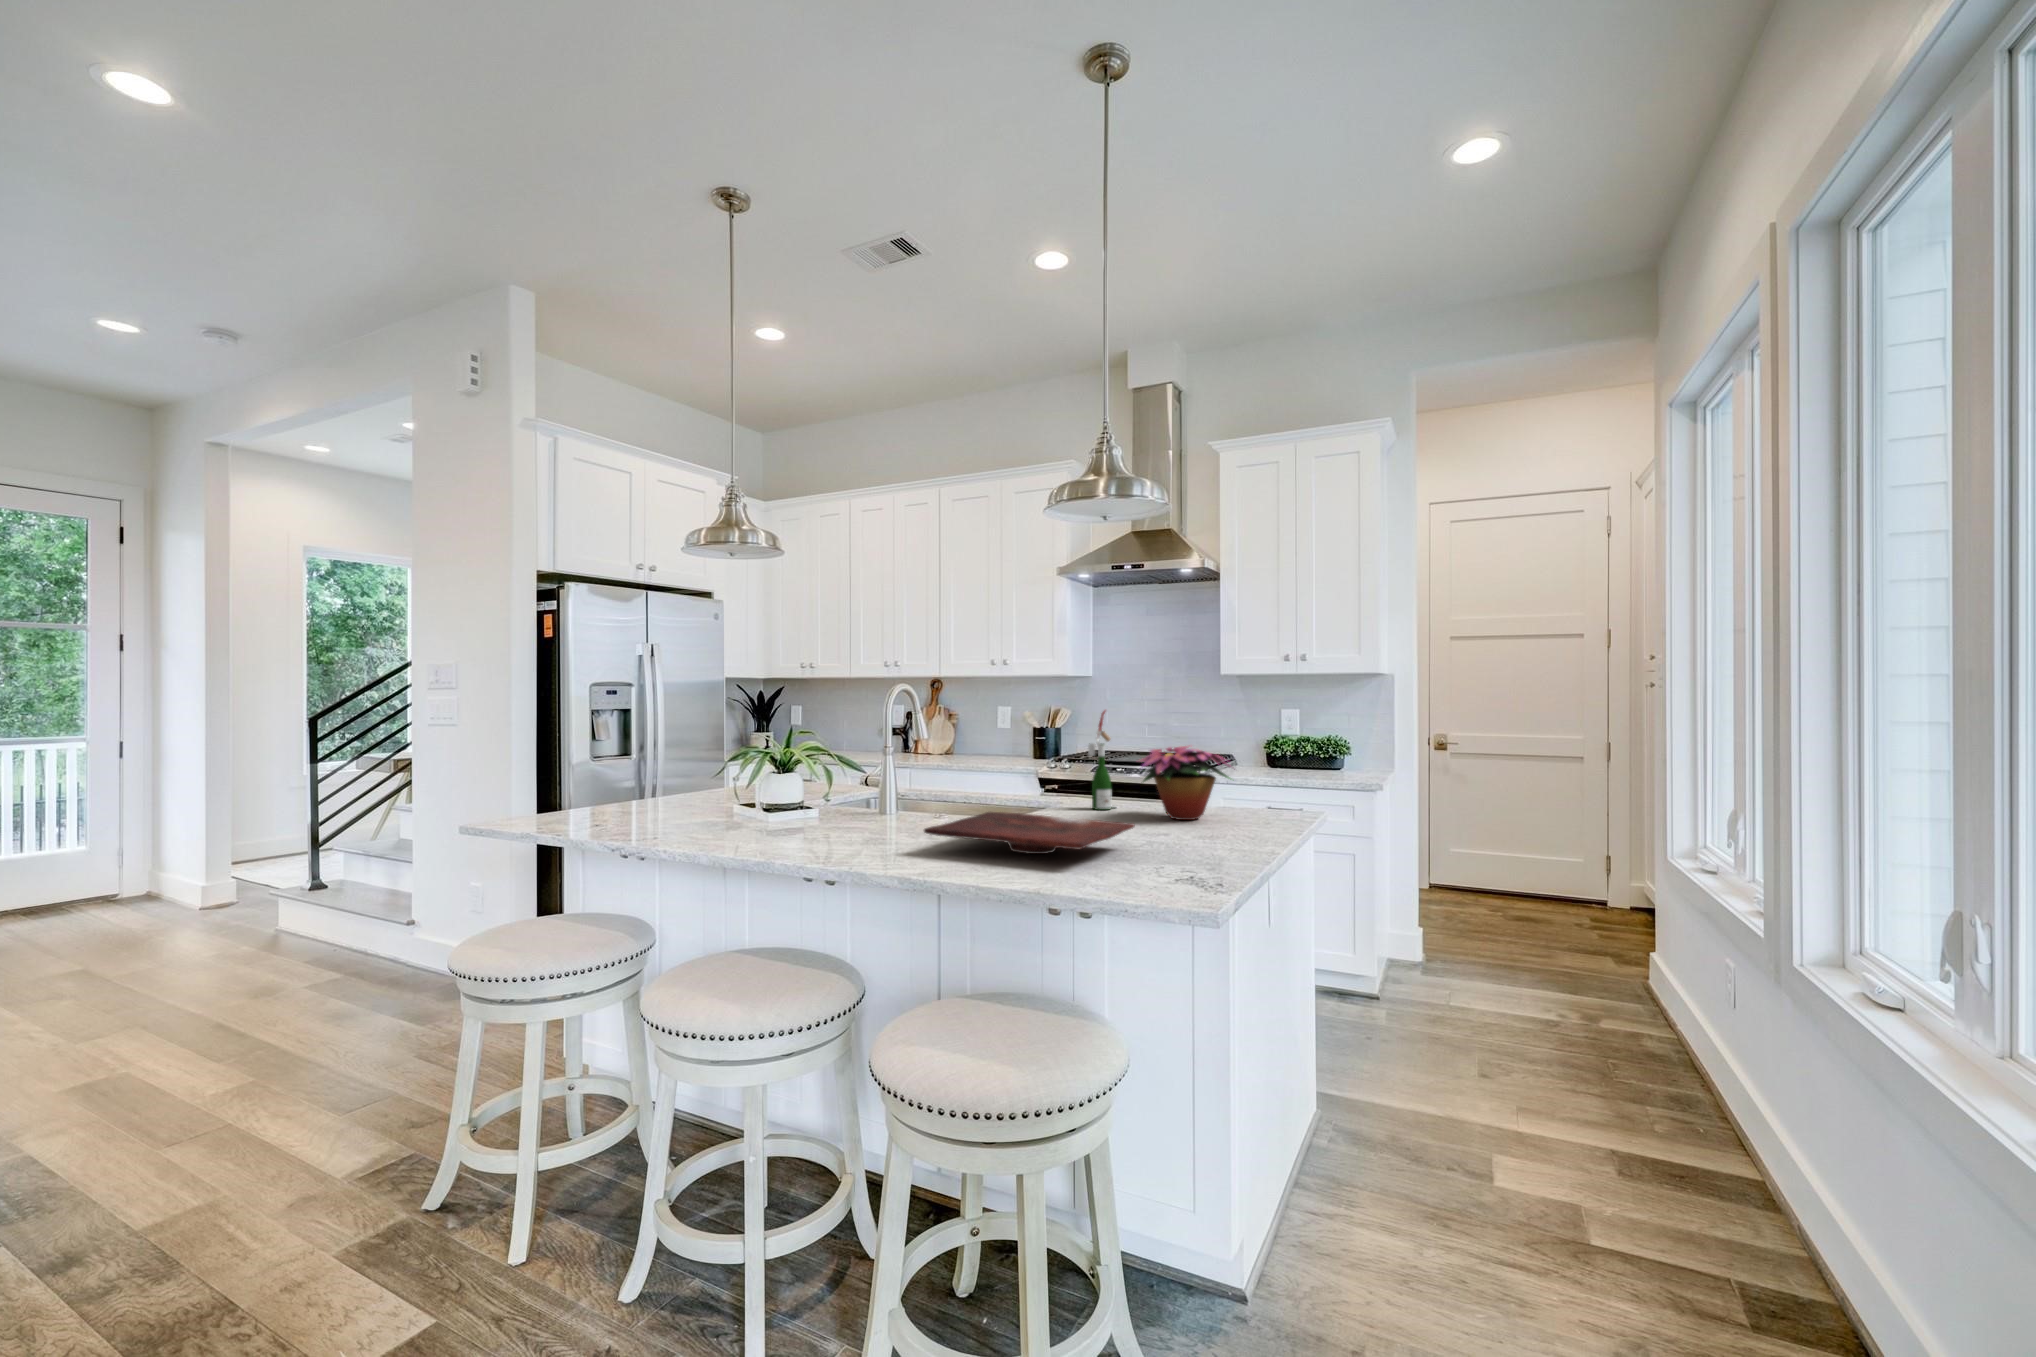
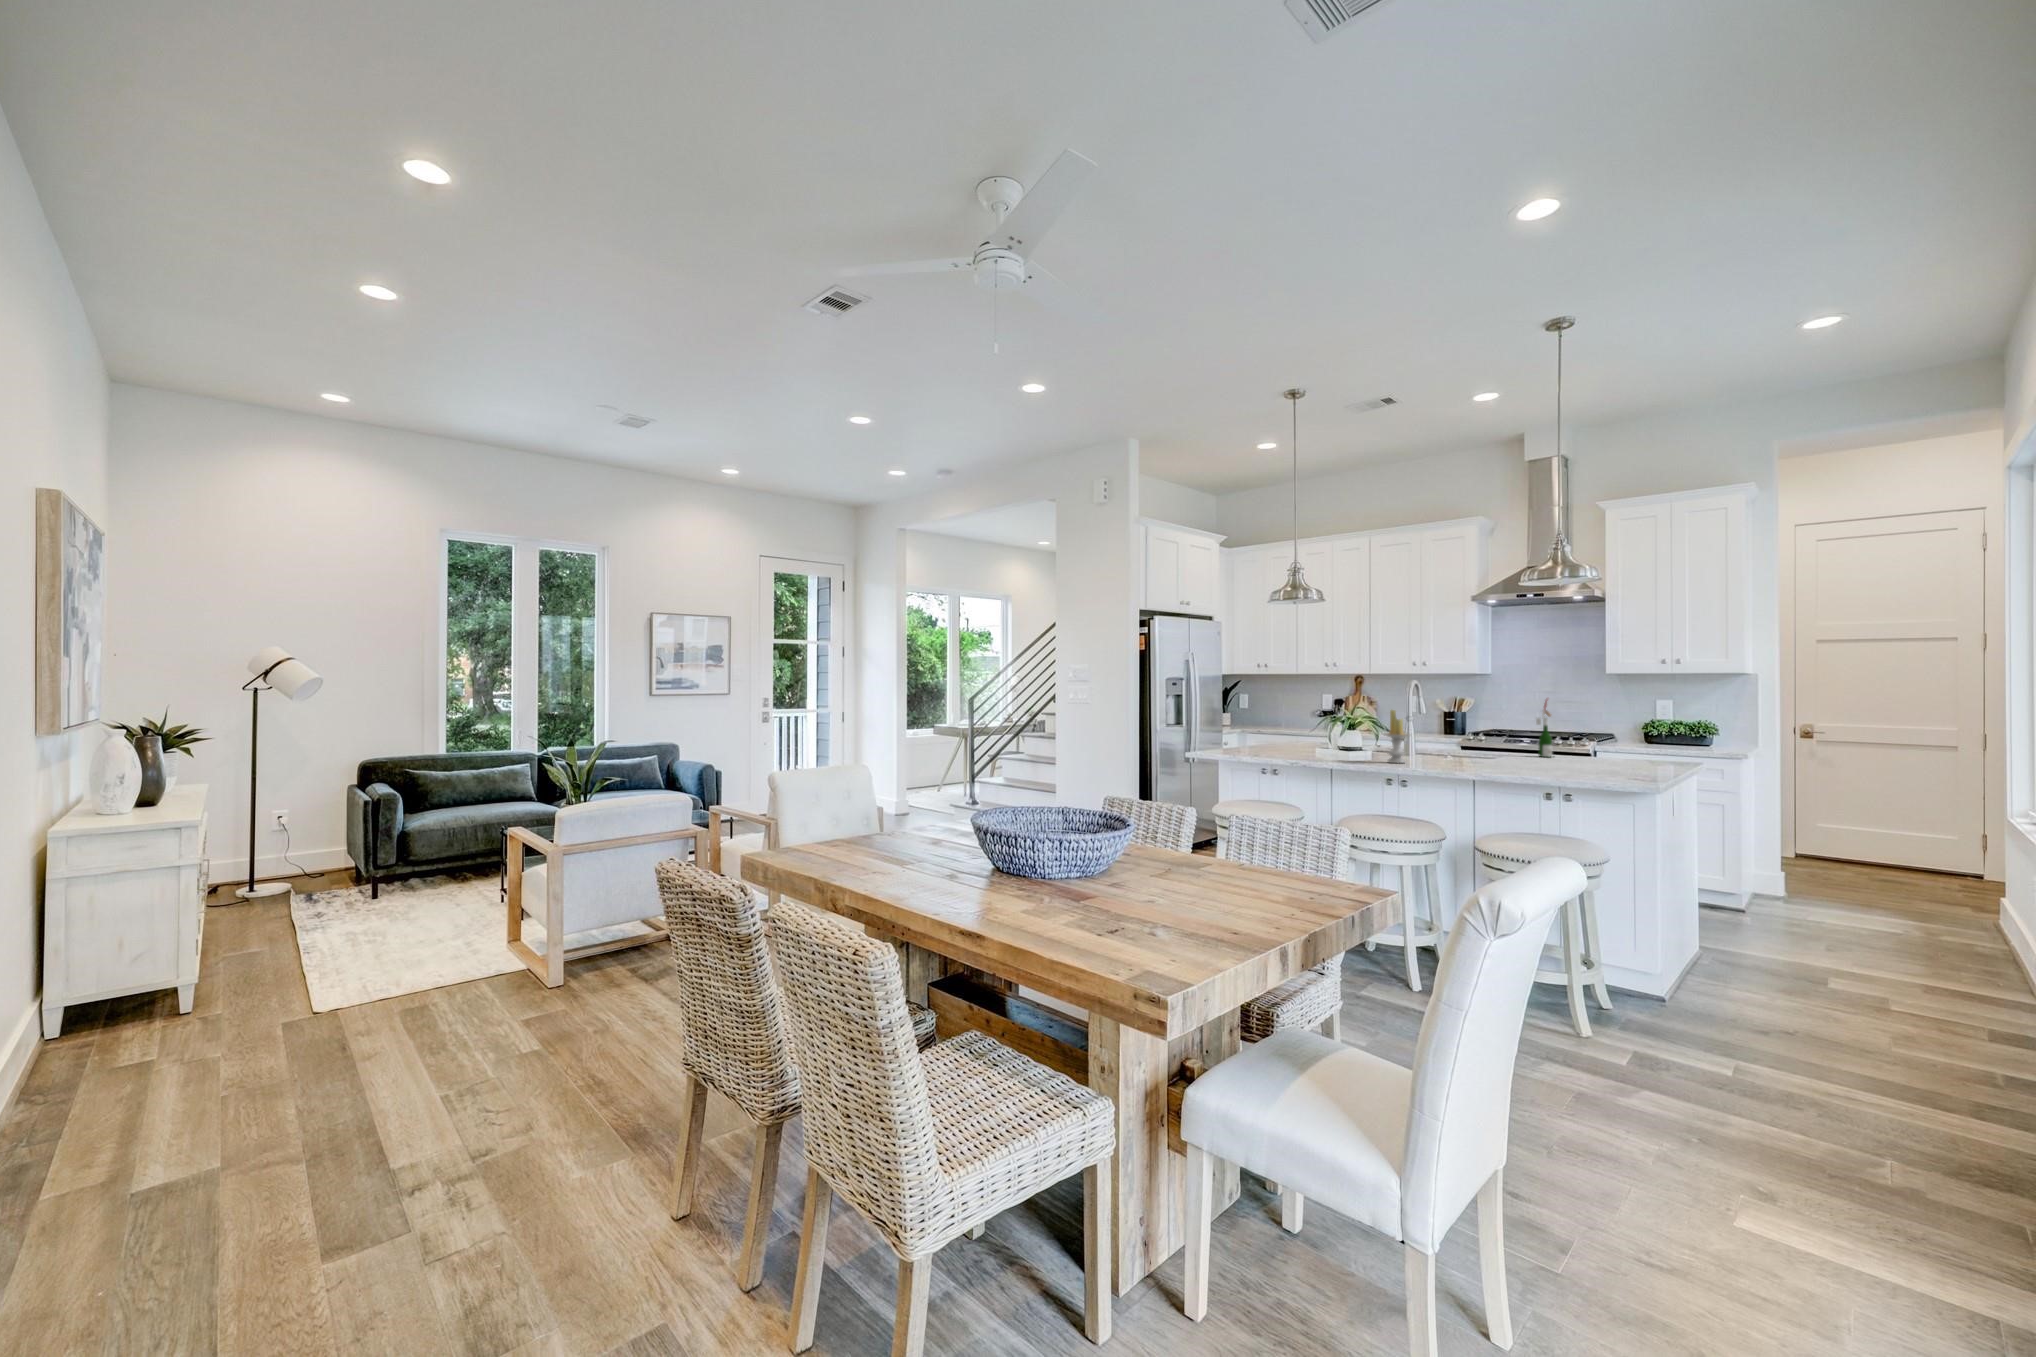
candle: none [782,738,836,846] -> present [1383,710,1410,763]
flower arrangement: present [1140,746,1235,820] -> none [1572,719,1649,763]
cutting board: present [924,812,1135,854] -> none [1470,751,1591,770]

